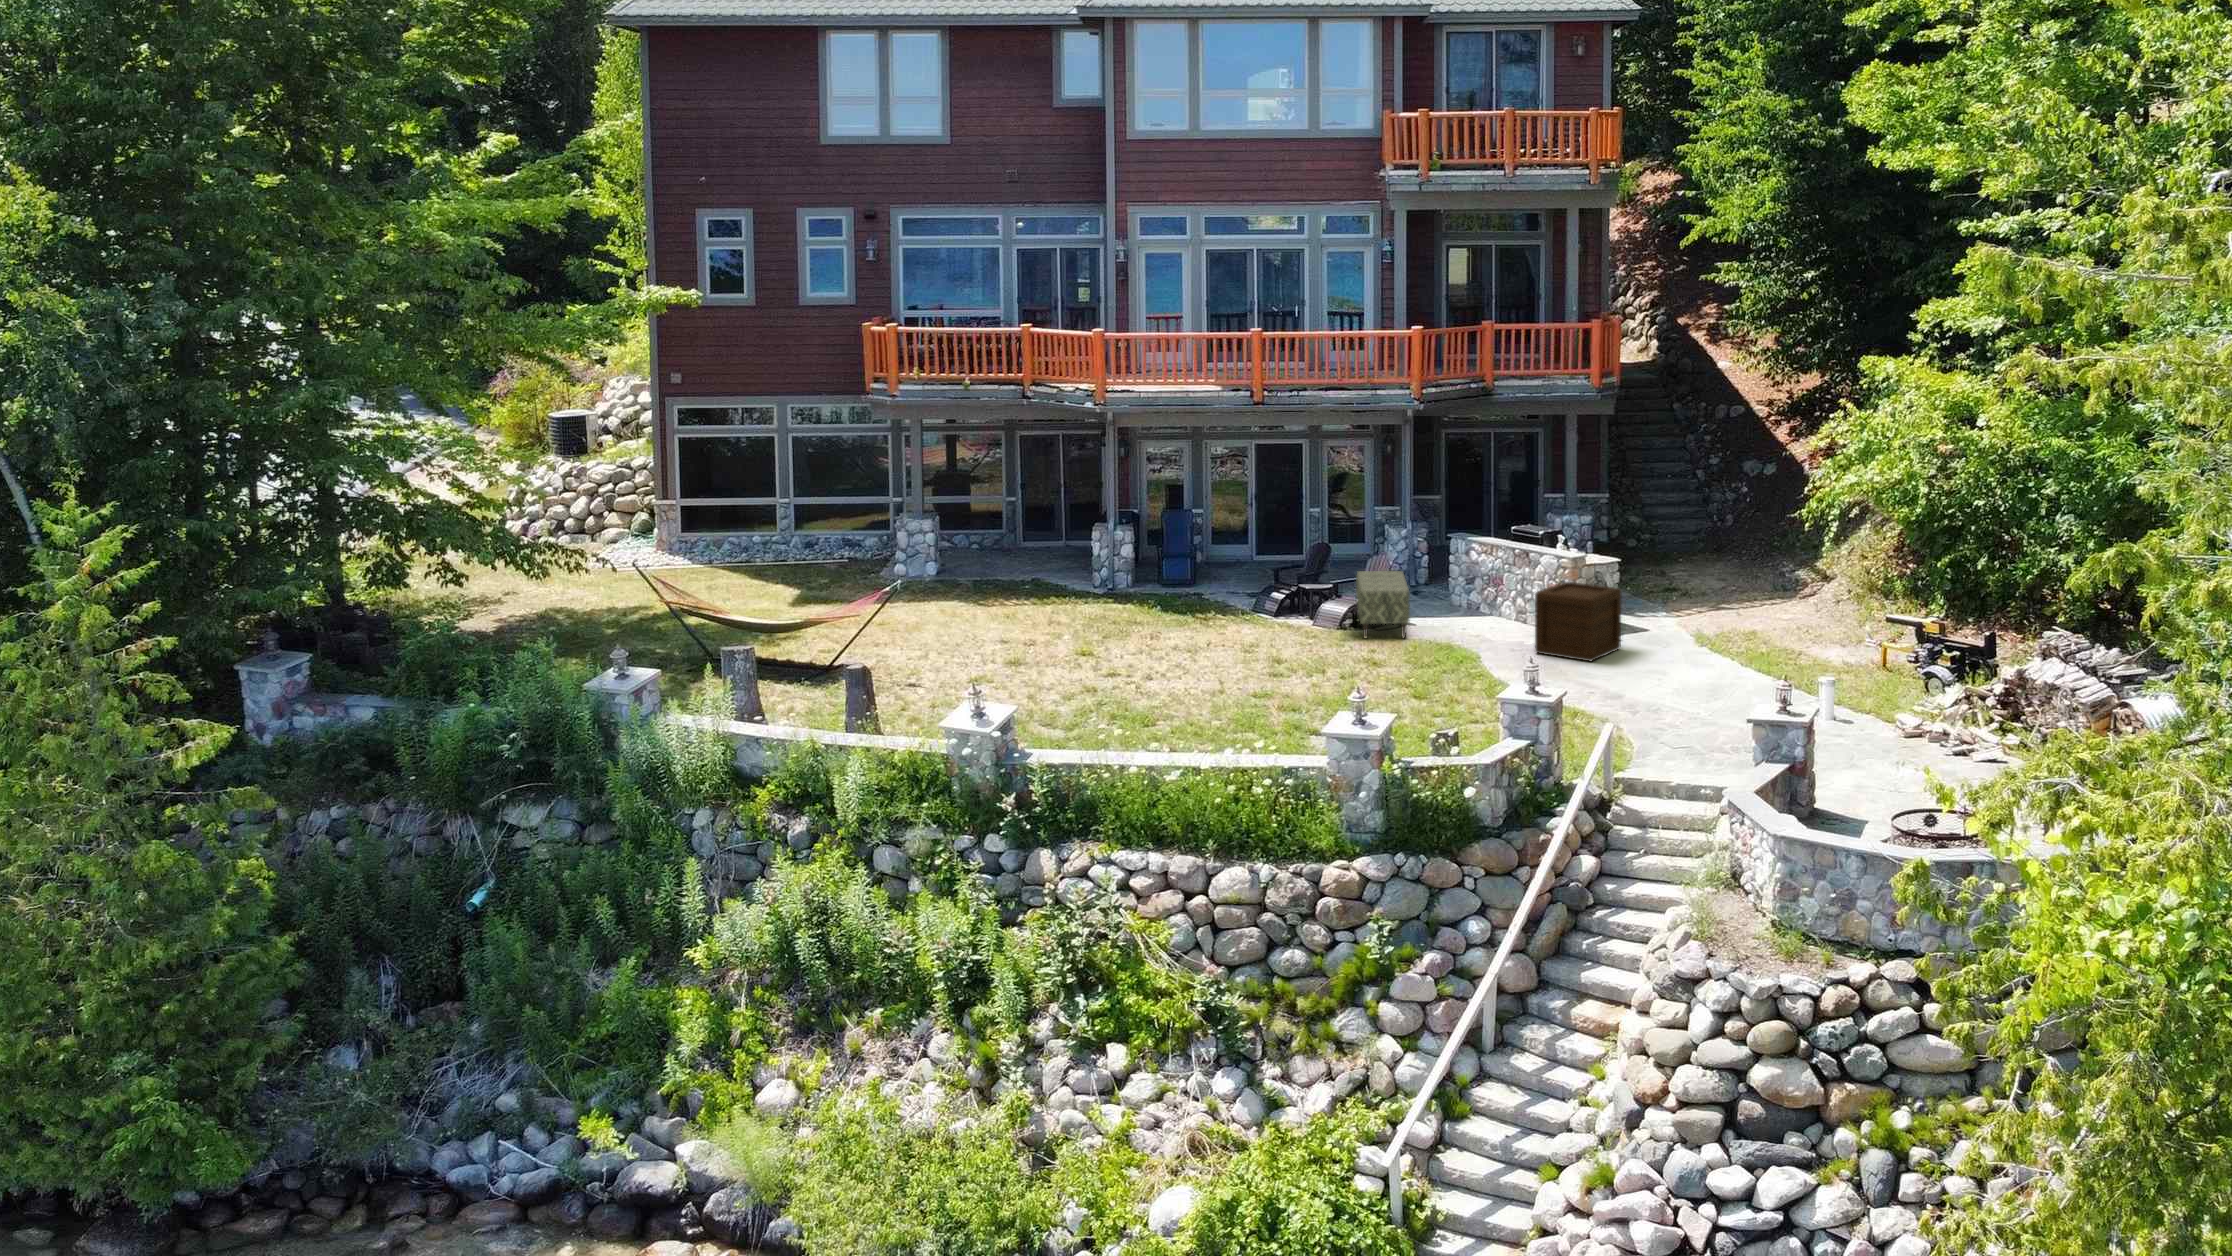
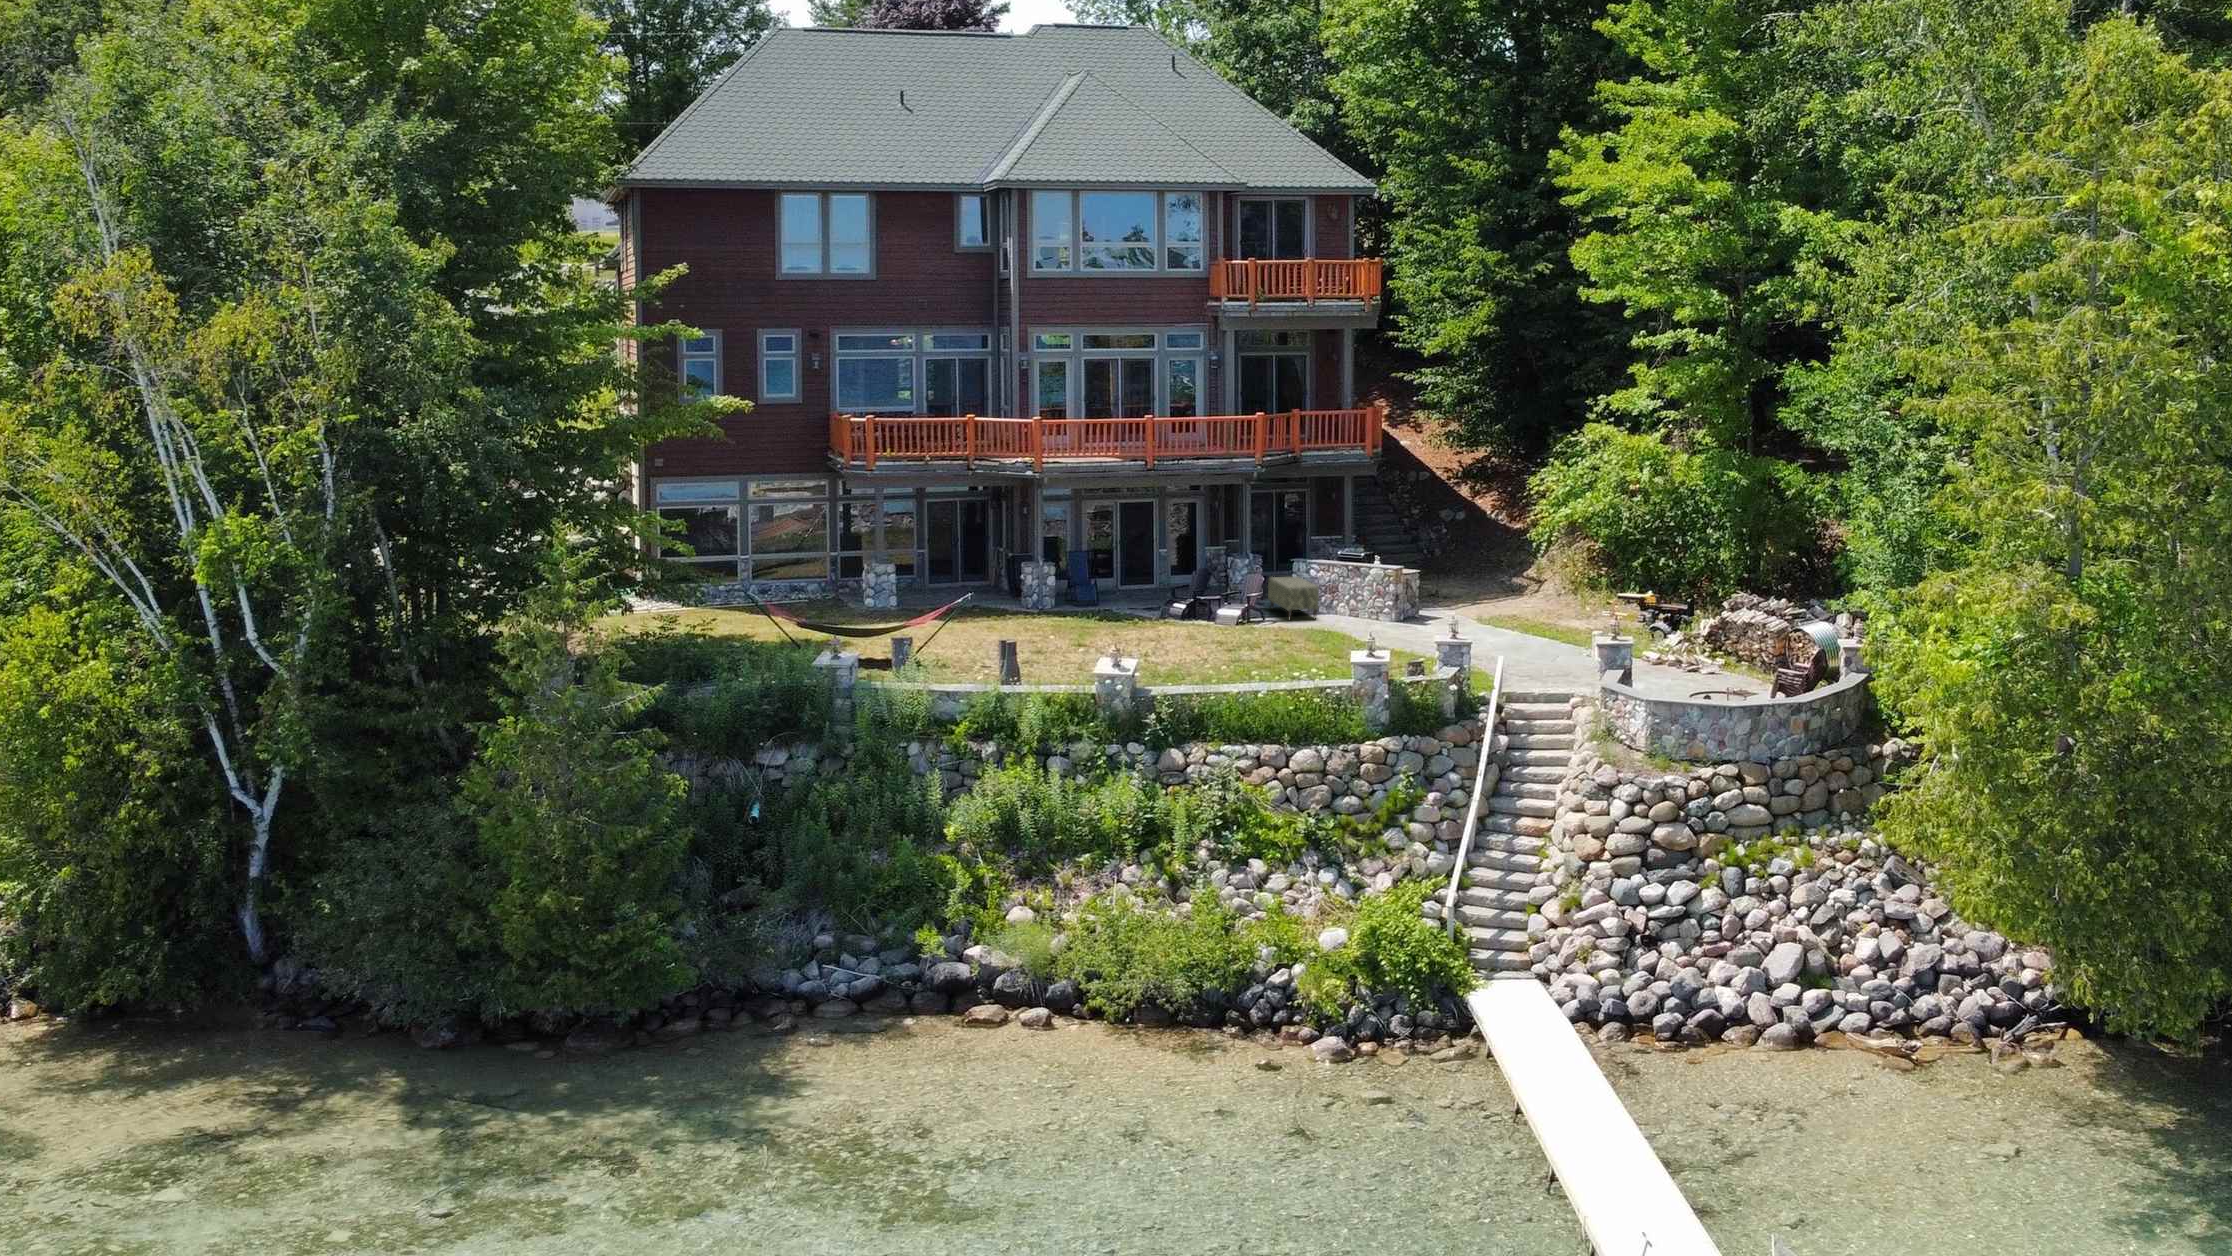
wooden crate: present [1535,582,1621,661] -> none [1409,576,1461,627]

